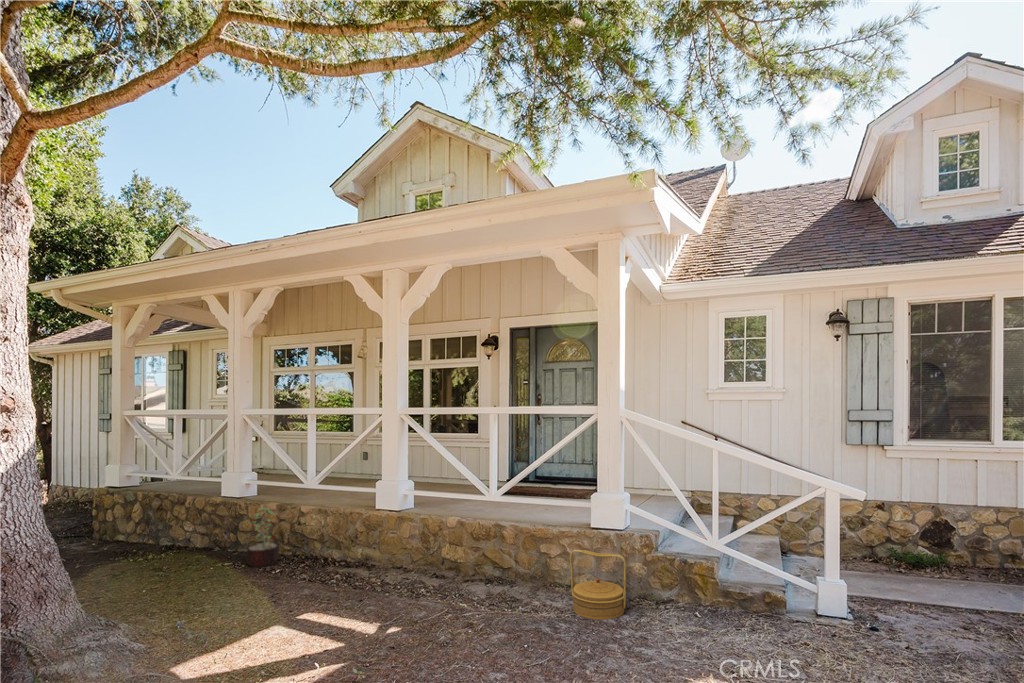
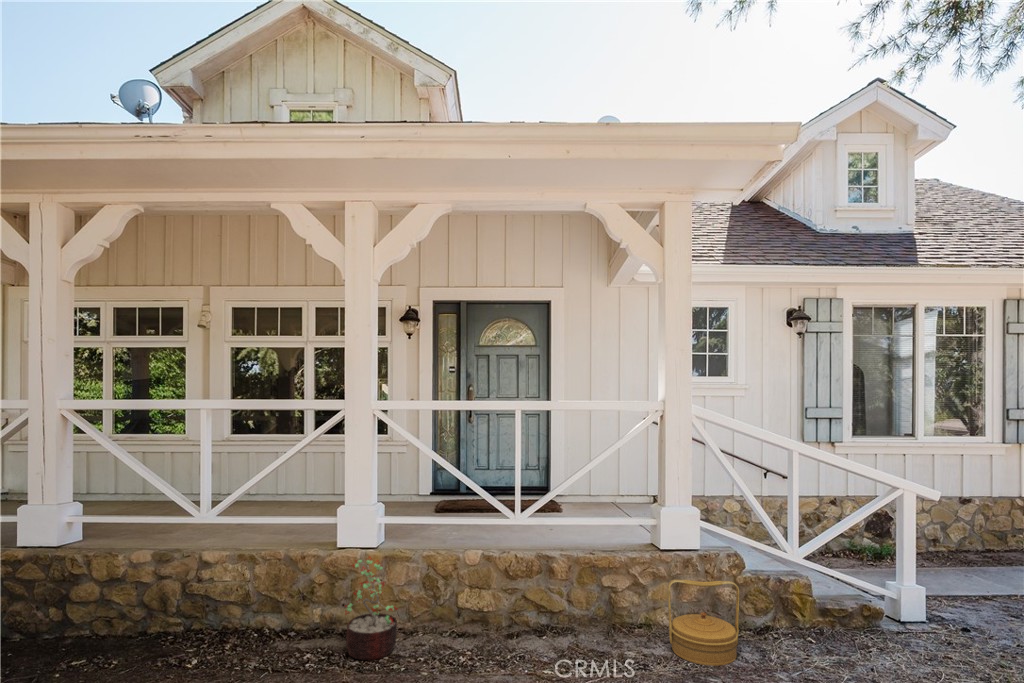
decorative plant: present [246,507,280,567] -> present [346,557,397,660]

